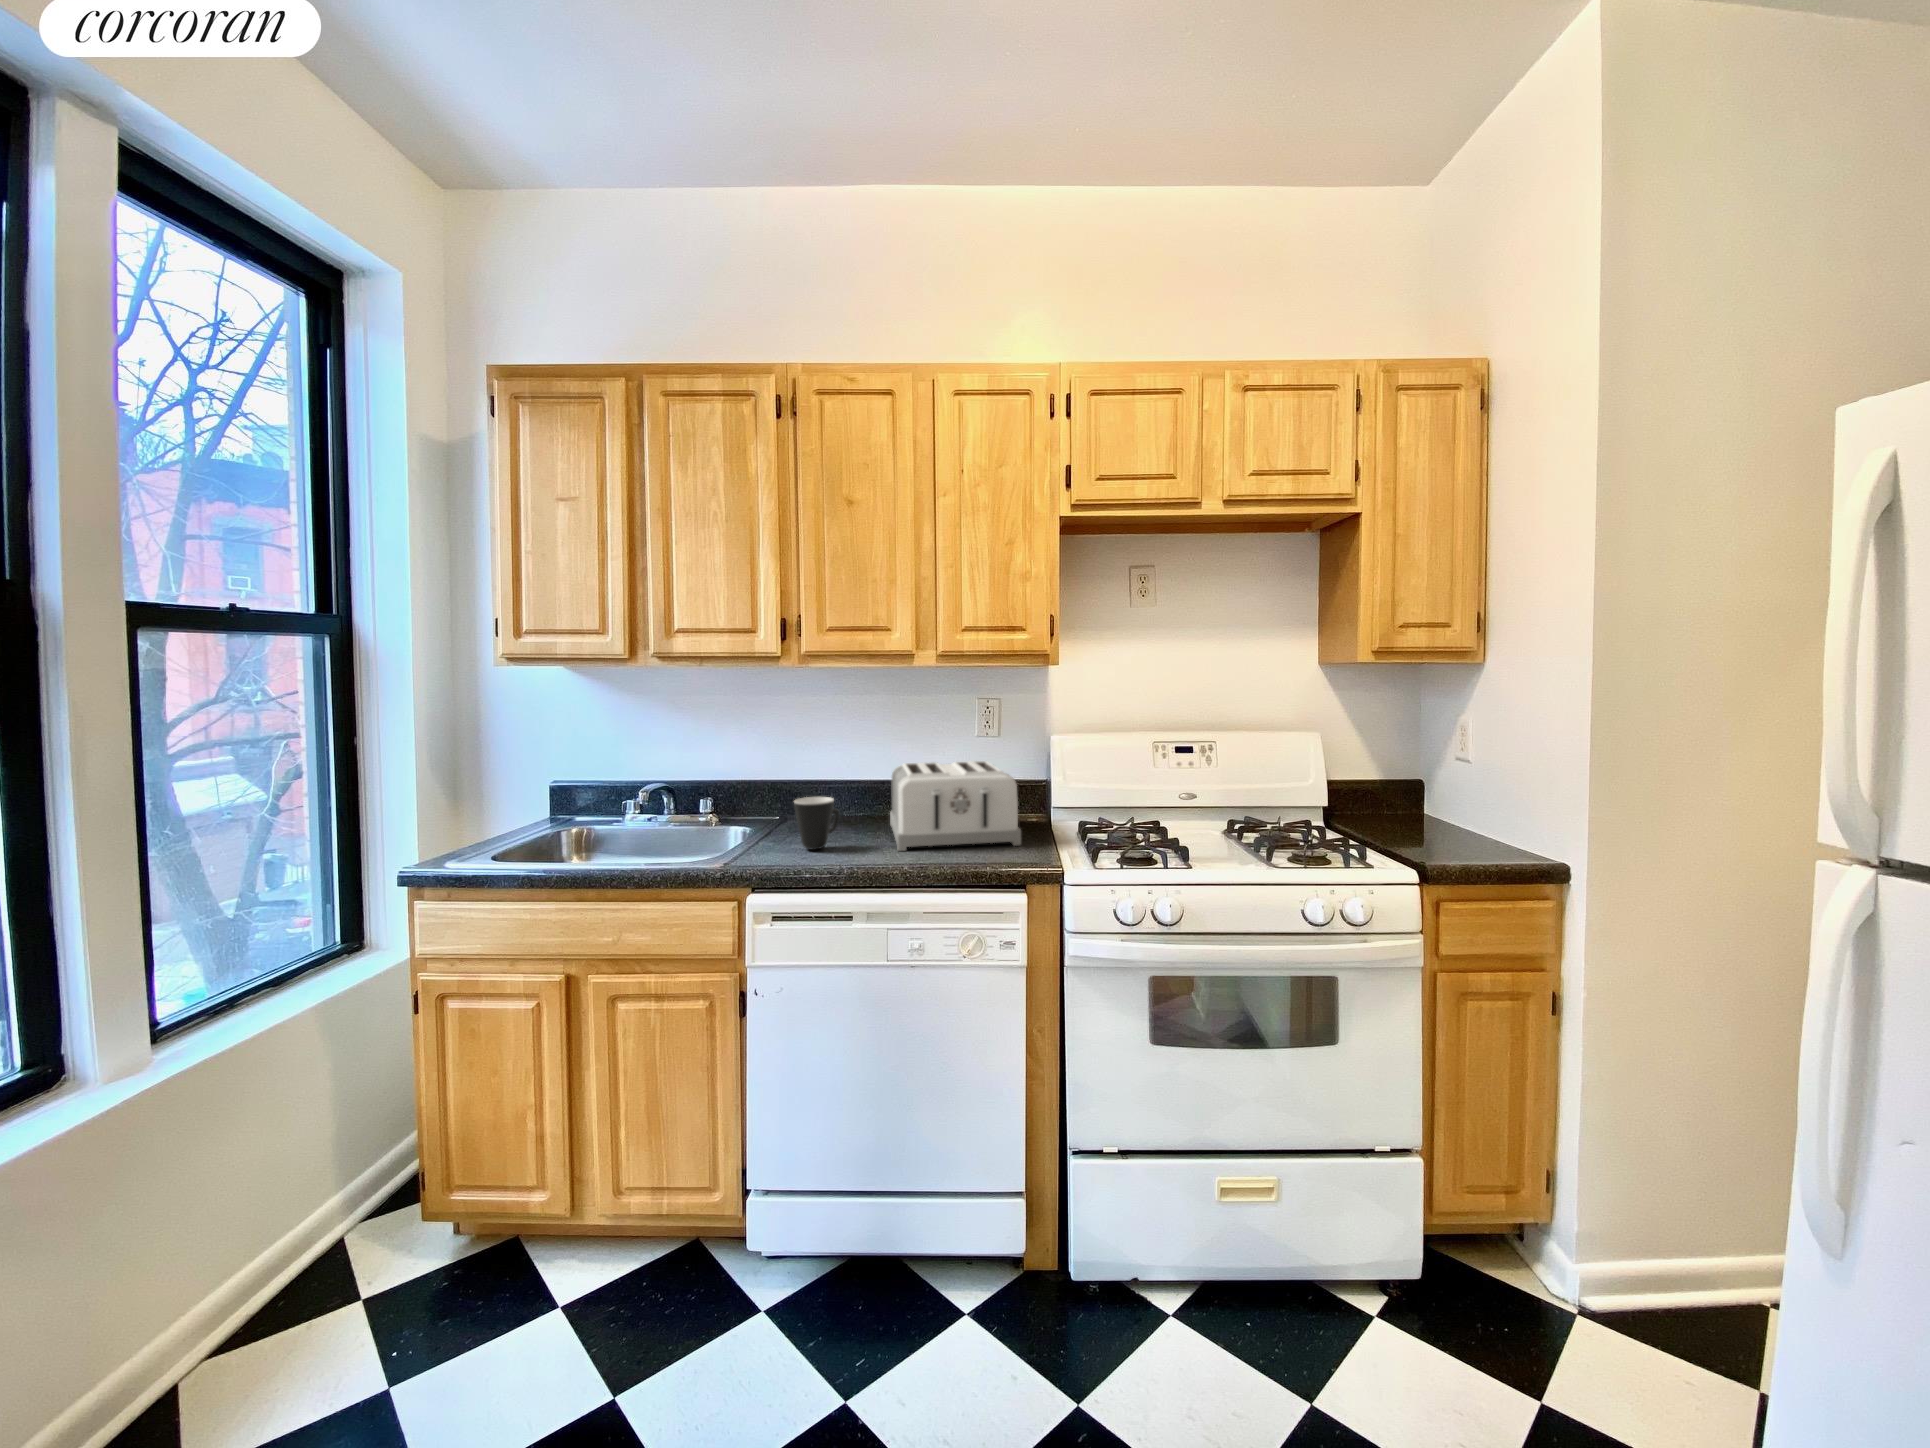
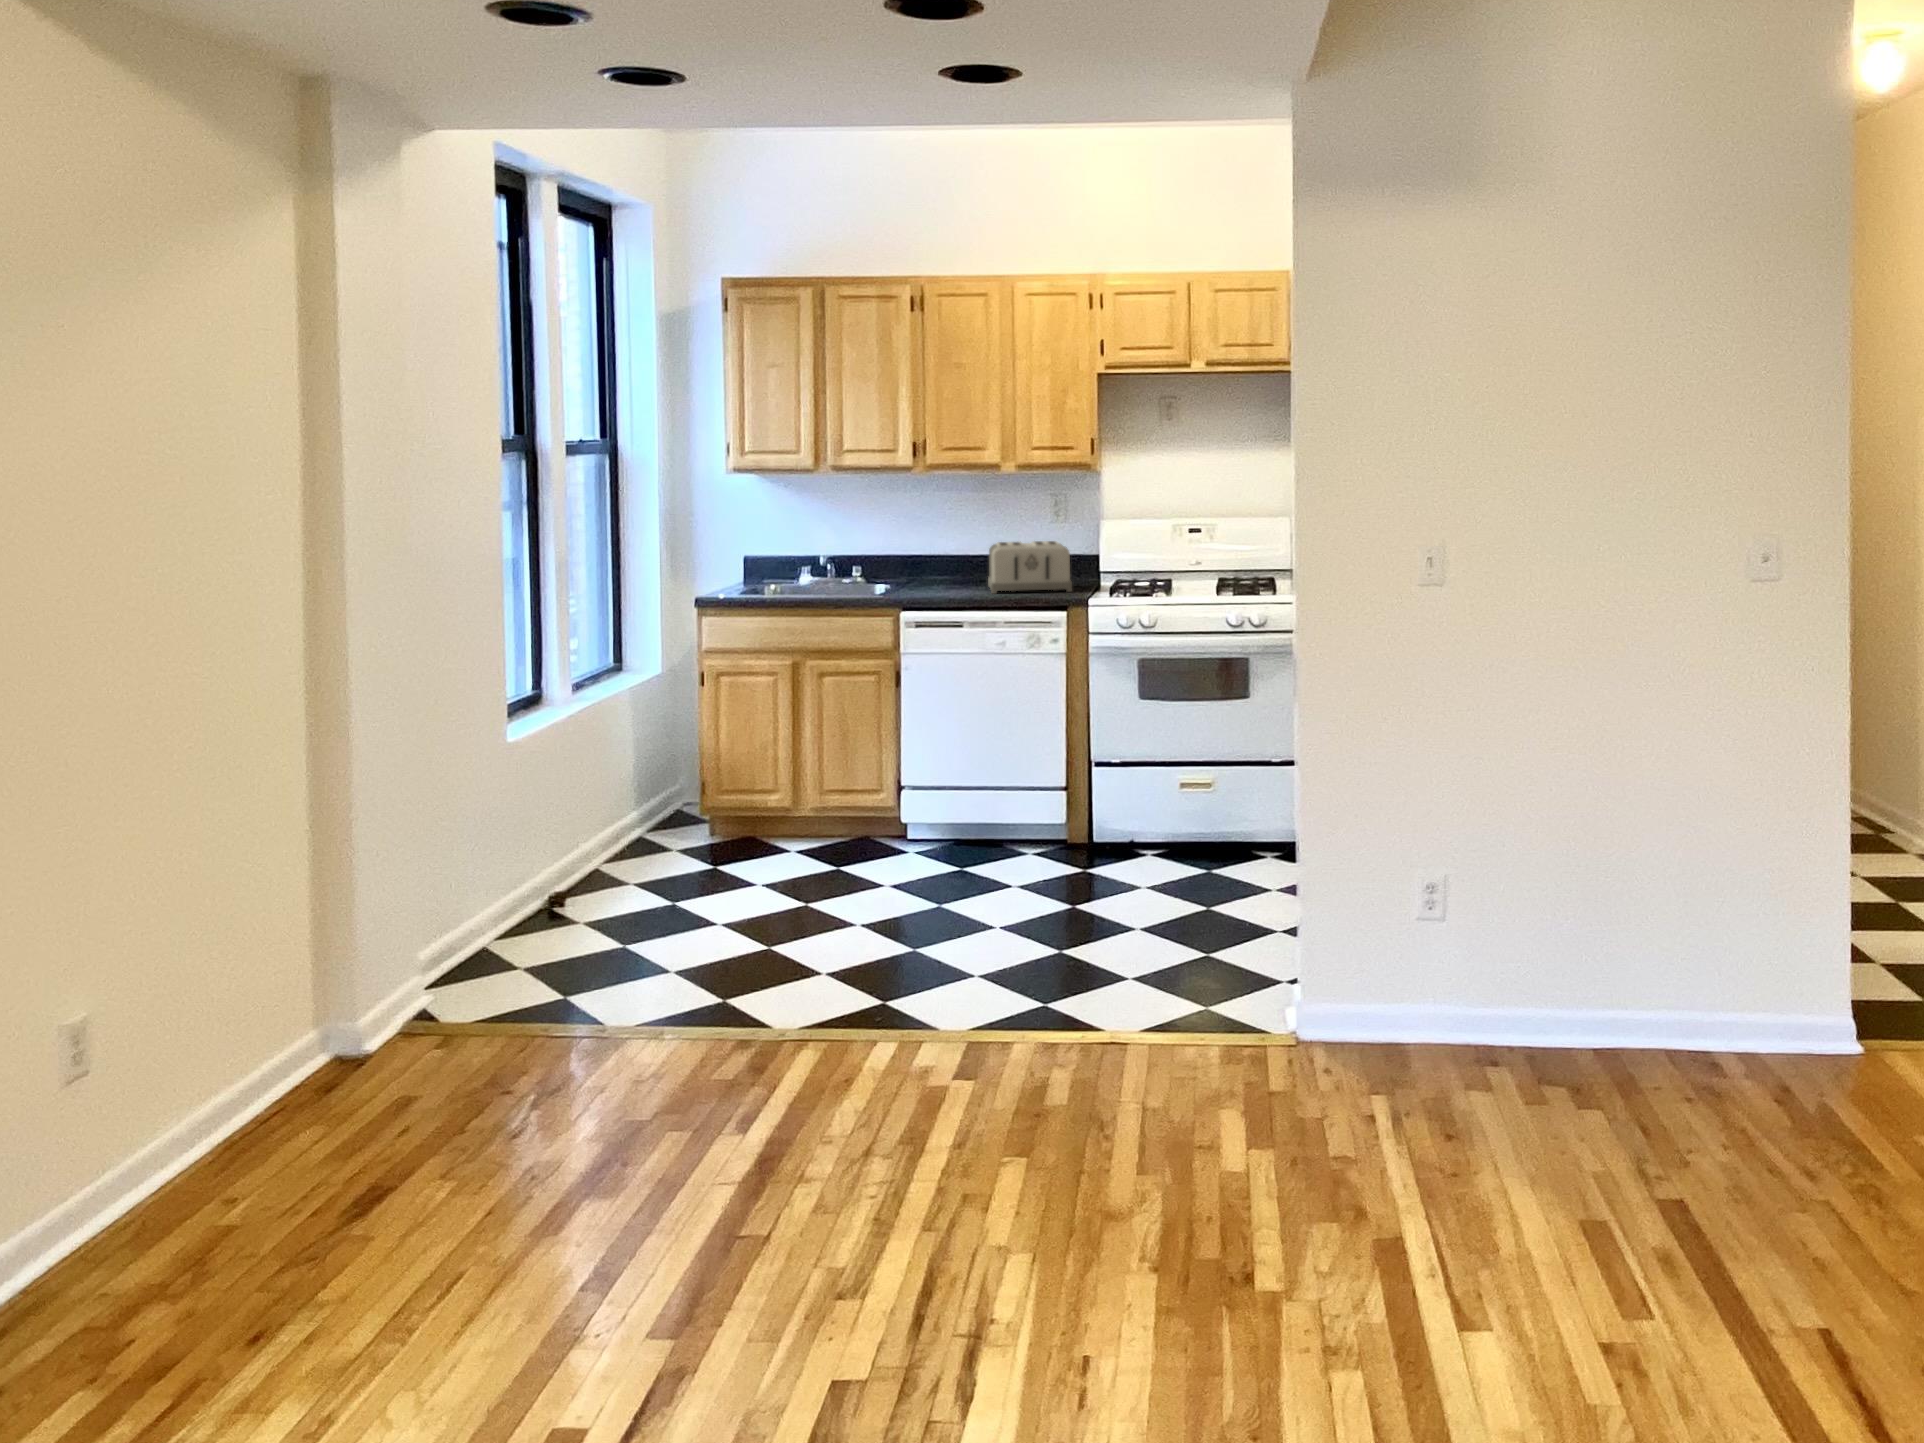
mug: present [794,797,839,850] -> none [925,561,954,593]

